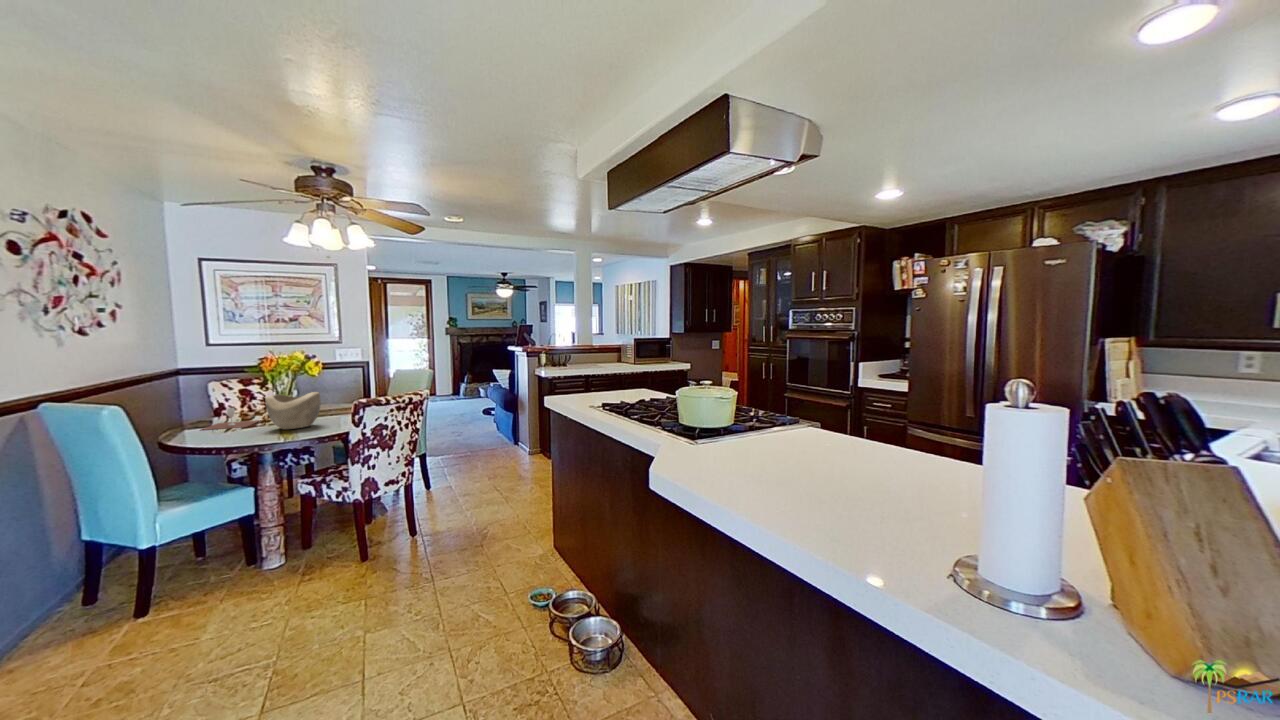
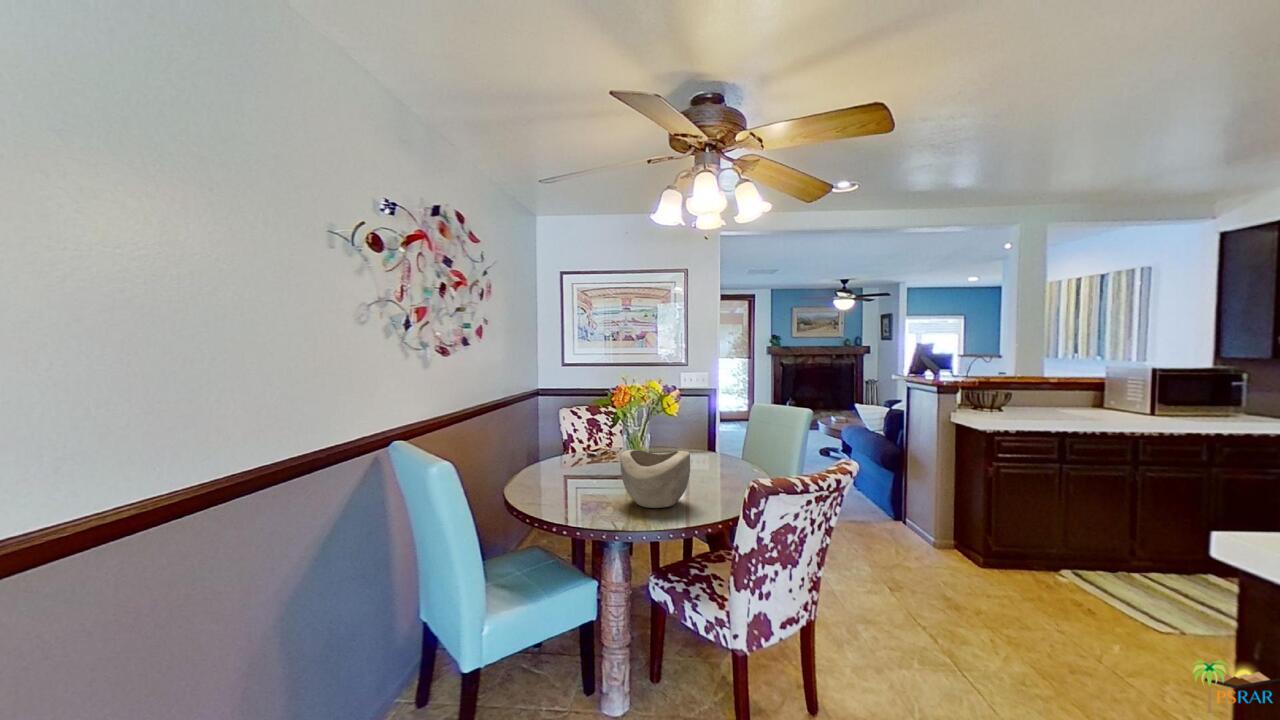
wine glass: present [203,408,259,430] -> none [544,455,610,487]

